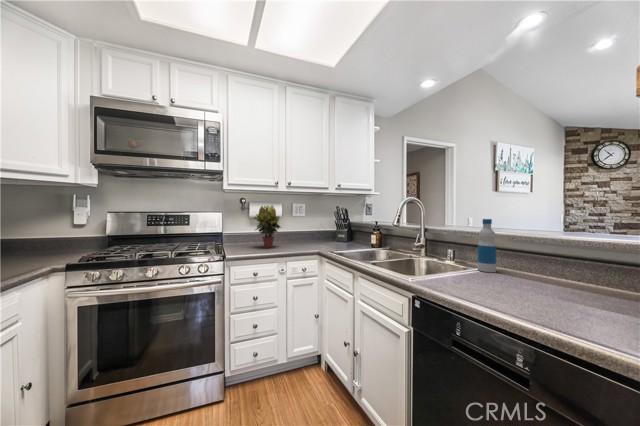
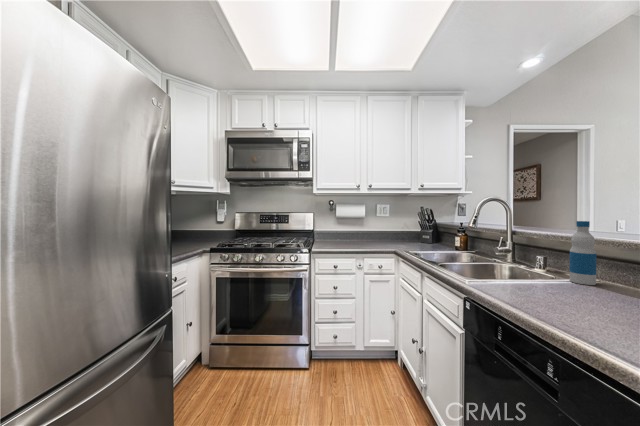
potted plant: present [254,205,281,248] -> none [337,206,362,245]

